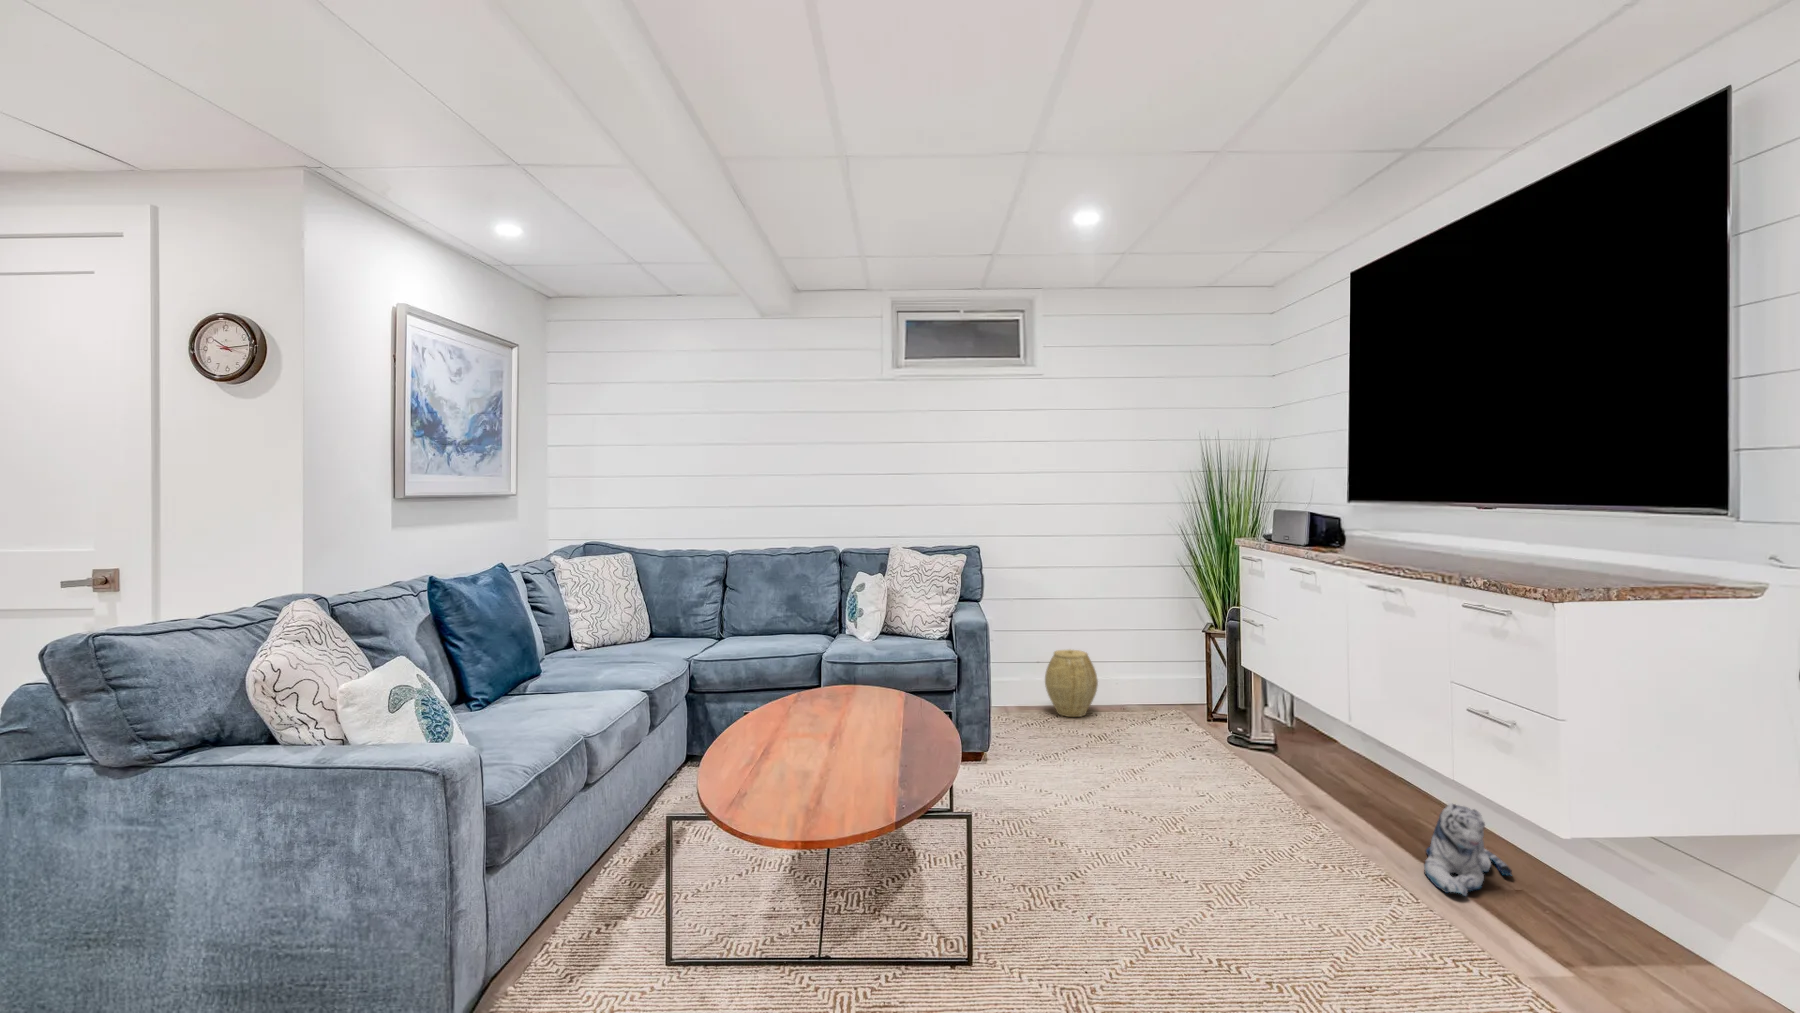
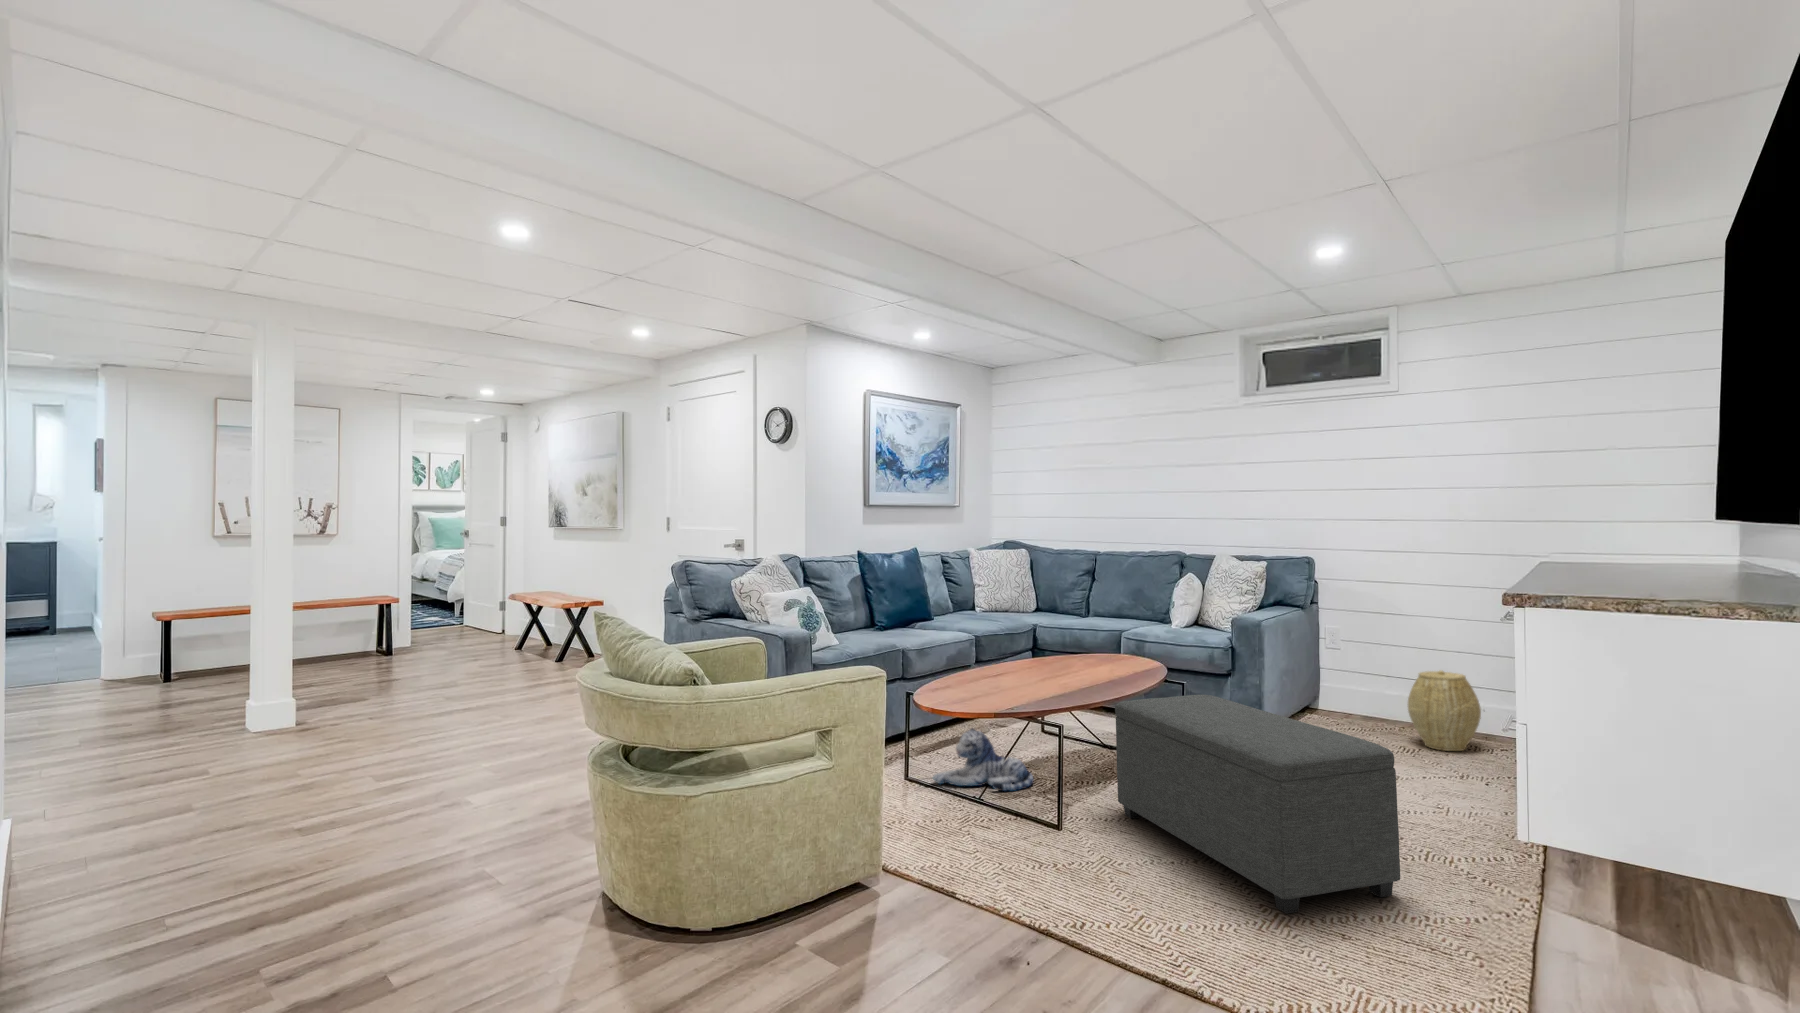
ottoman: none [1046,725,1398,970] -> present [1115,695,1400,914]
plush toy: present [1424,803,1512,896] -> present [933,728,1034,791]

